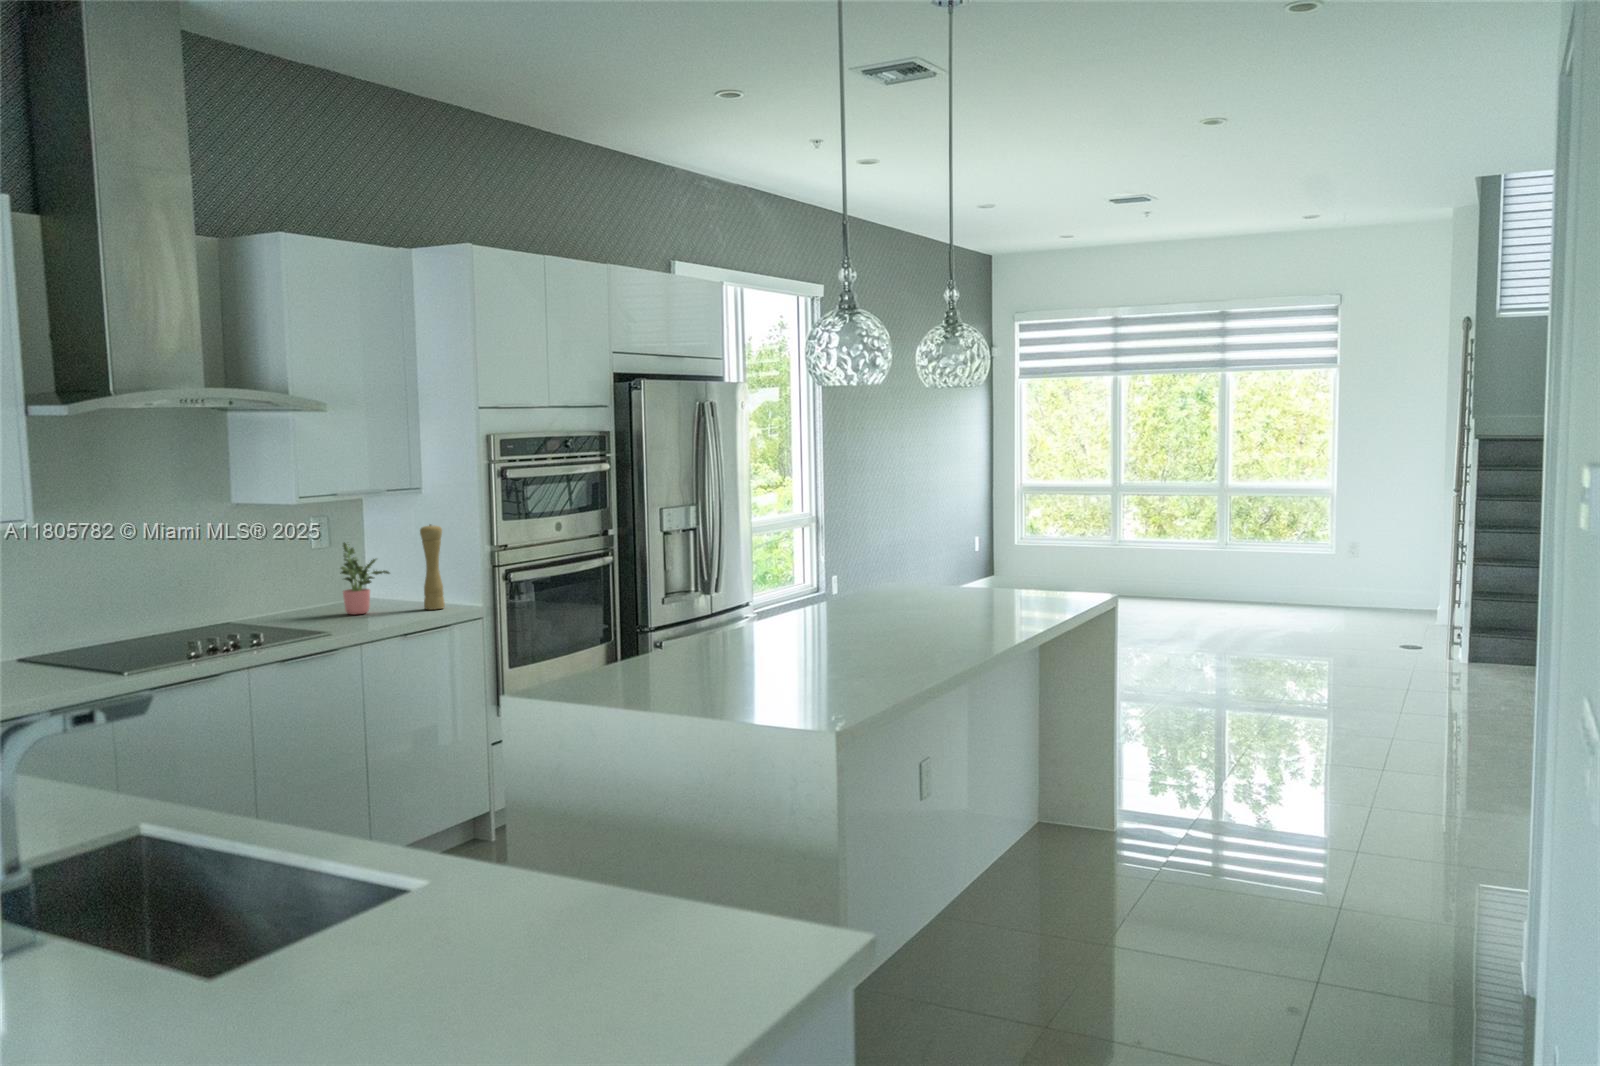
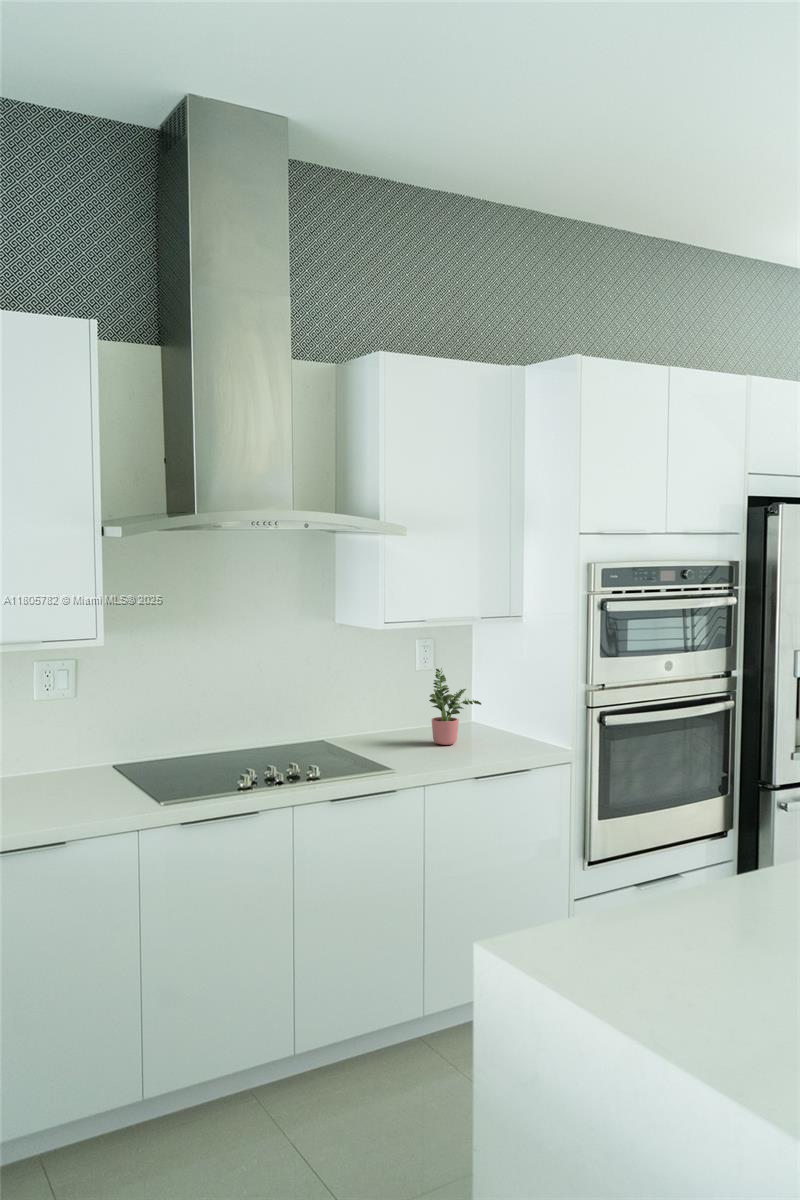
pepper mill: present [420,524,445,610] -> none [511,657,534,749]

